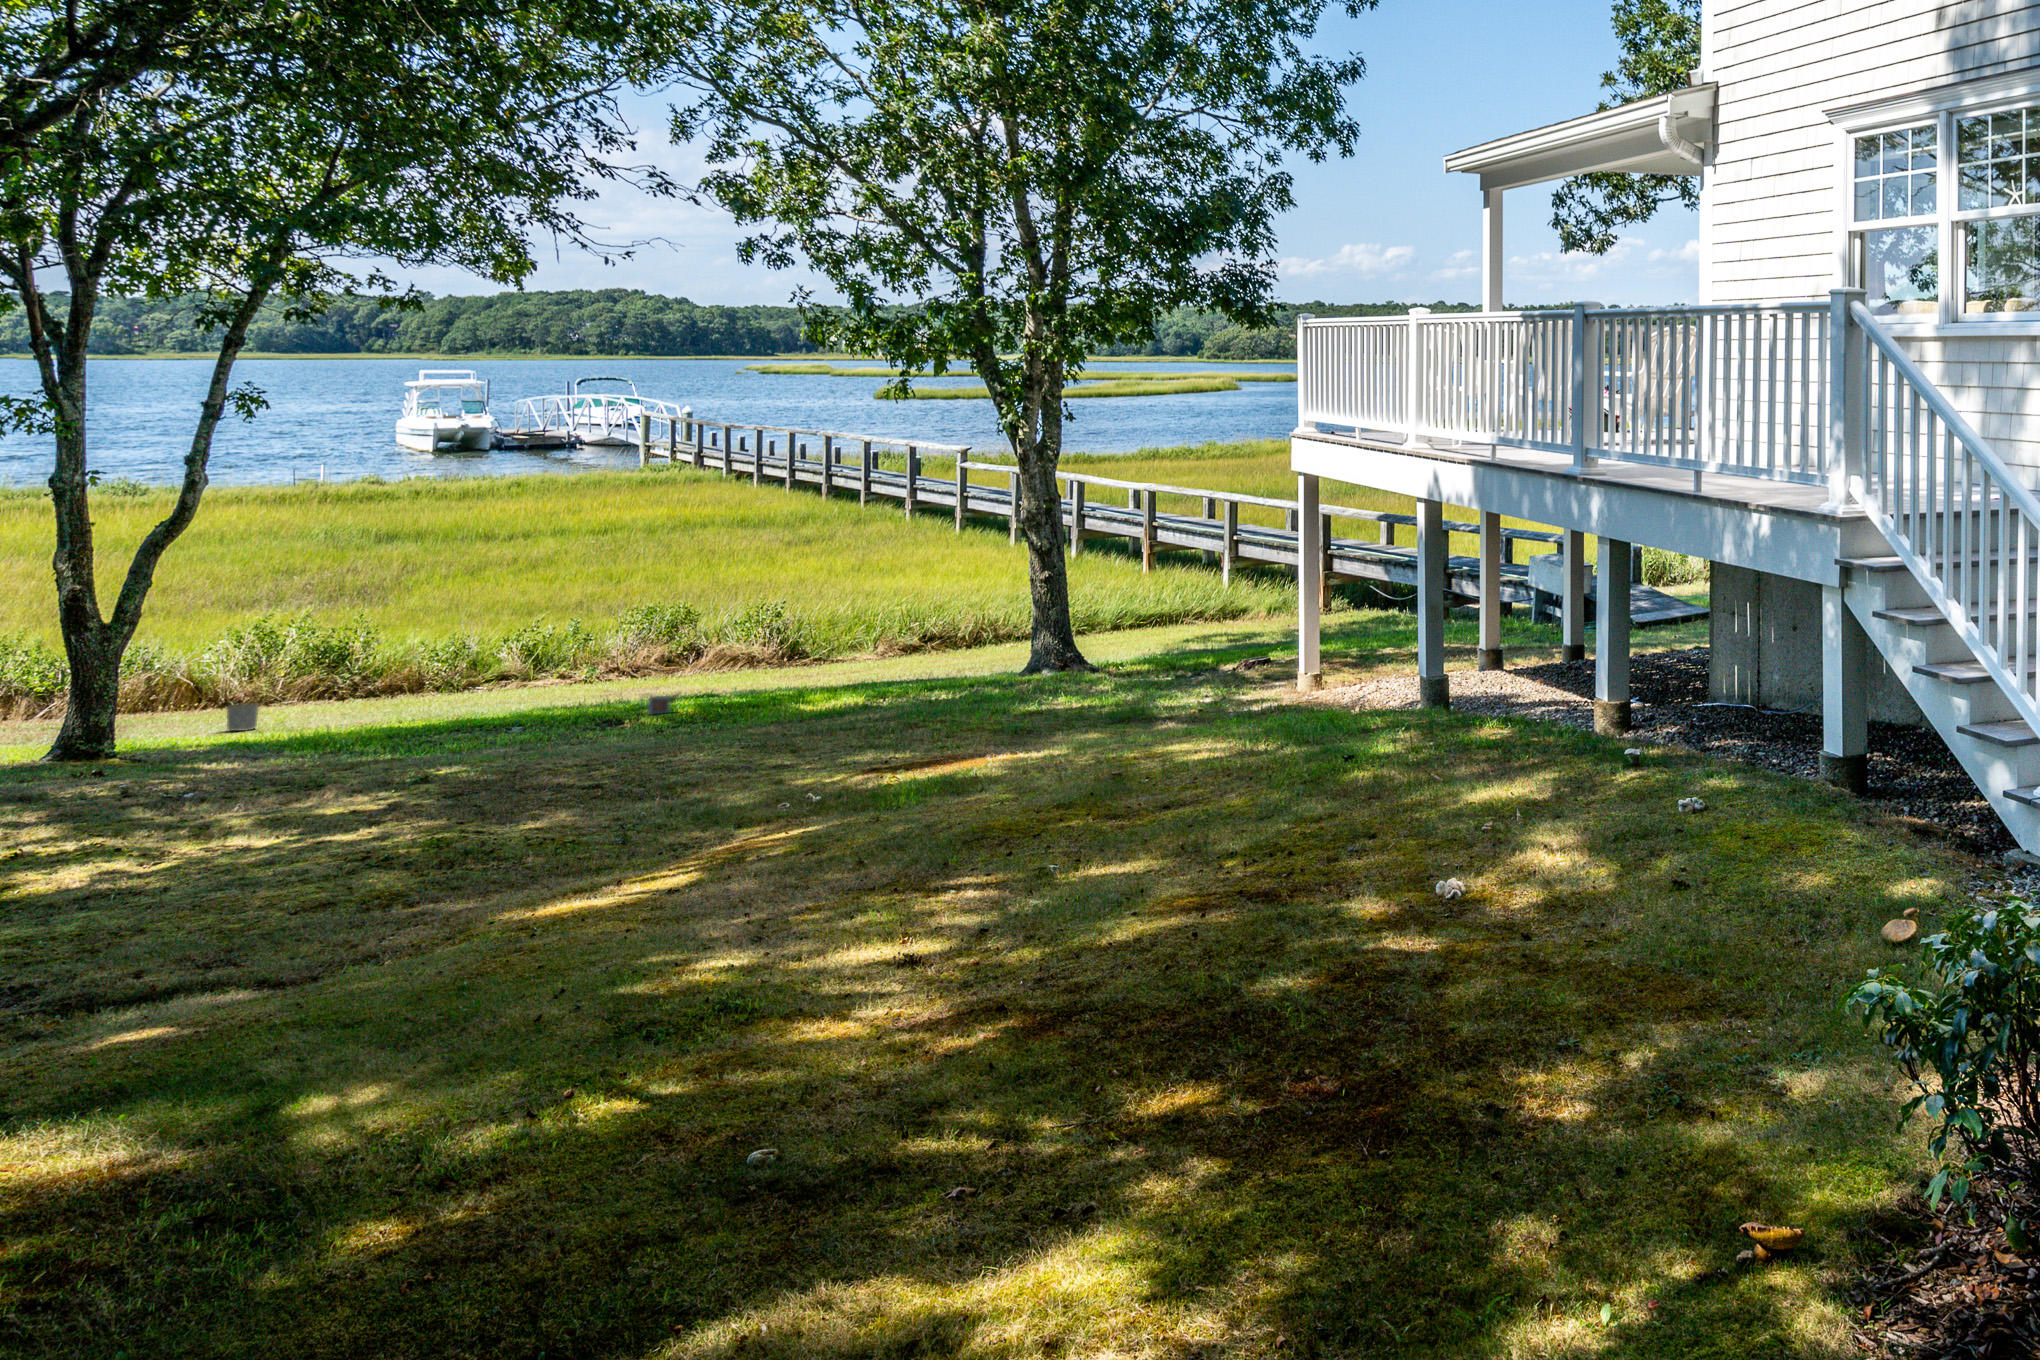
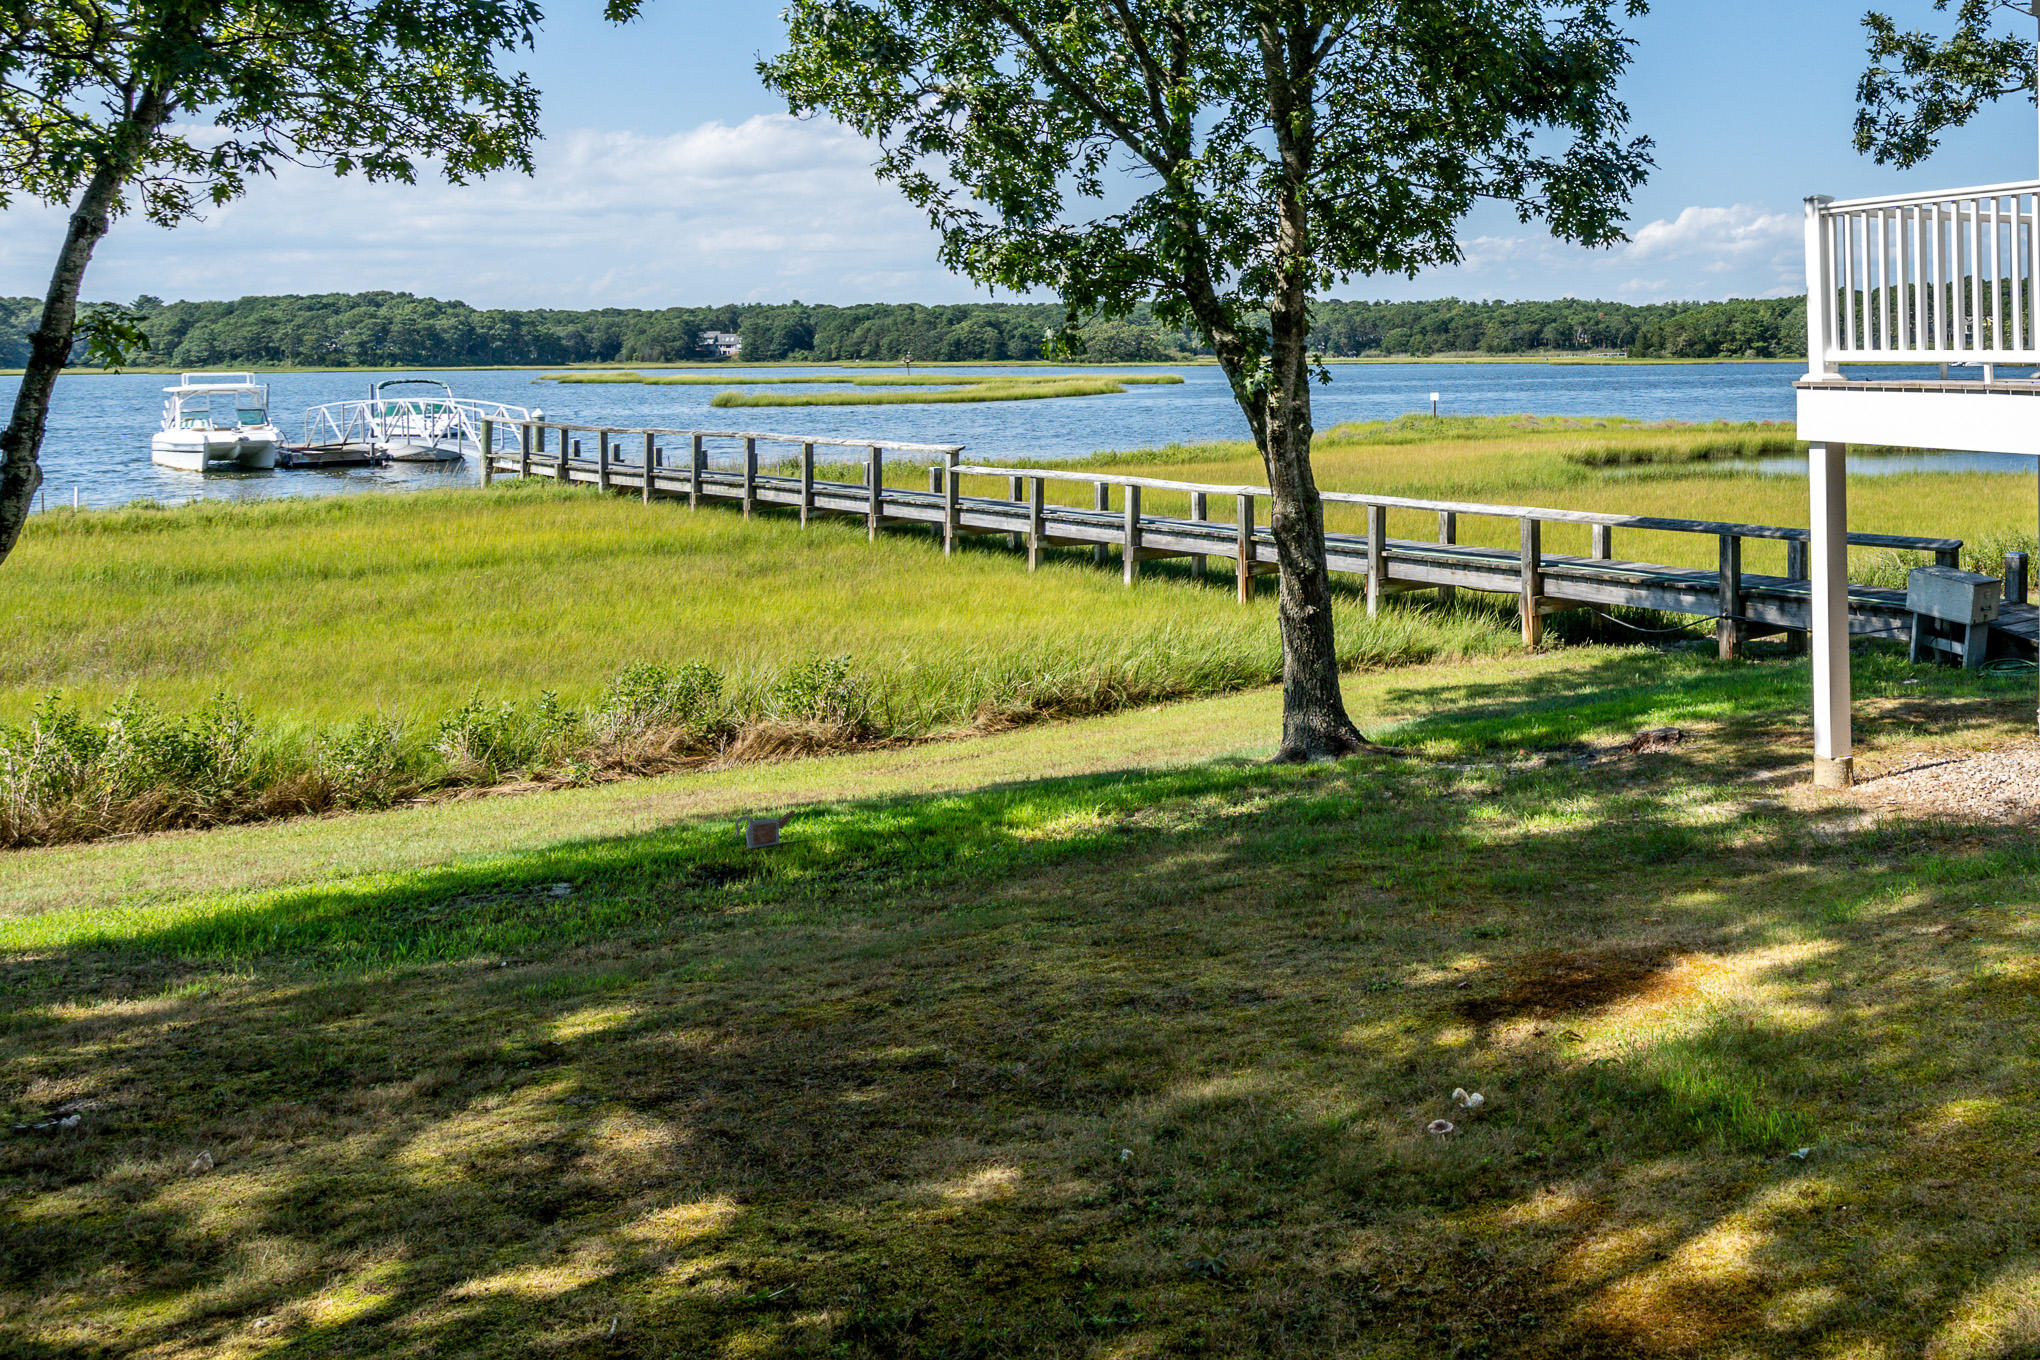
planter: present [227,703,259,731] -> none [56,854,108,904]

